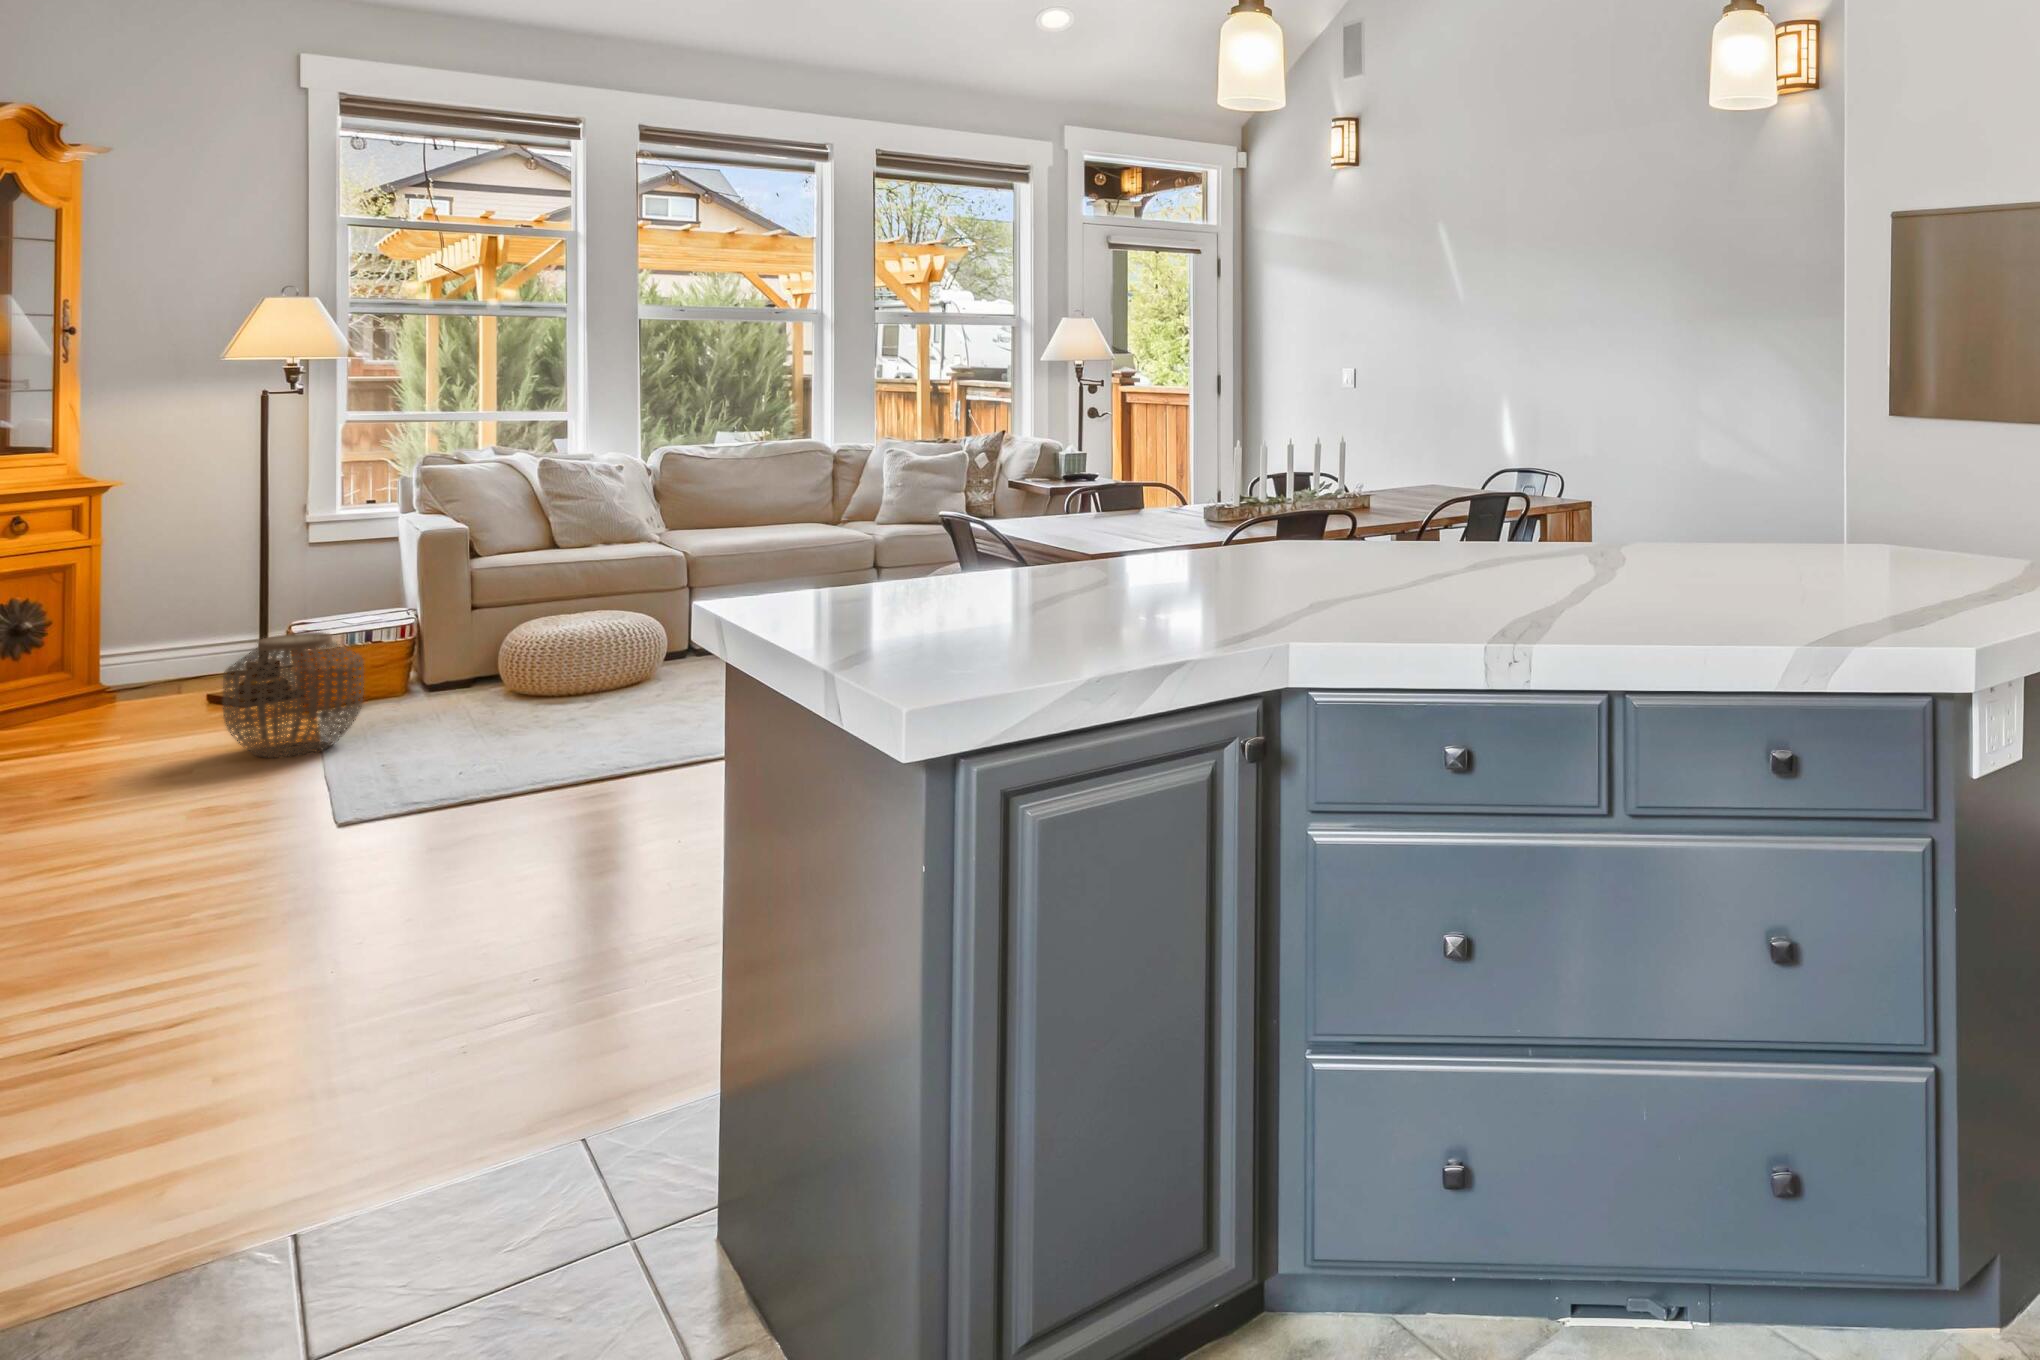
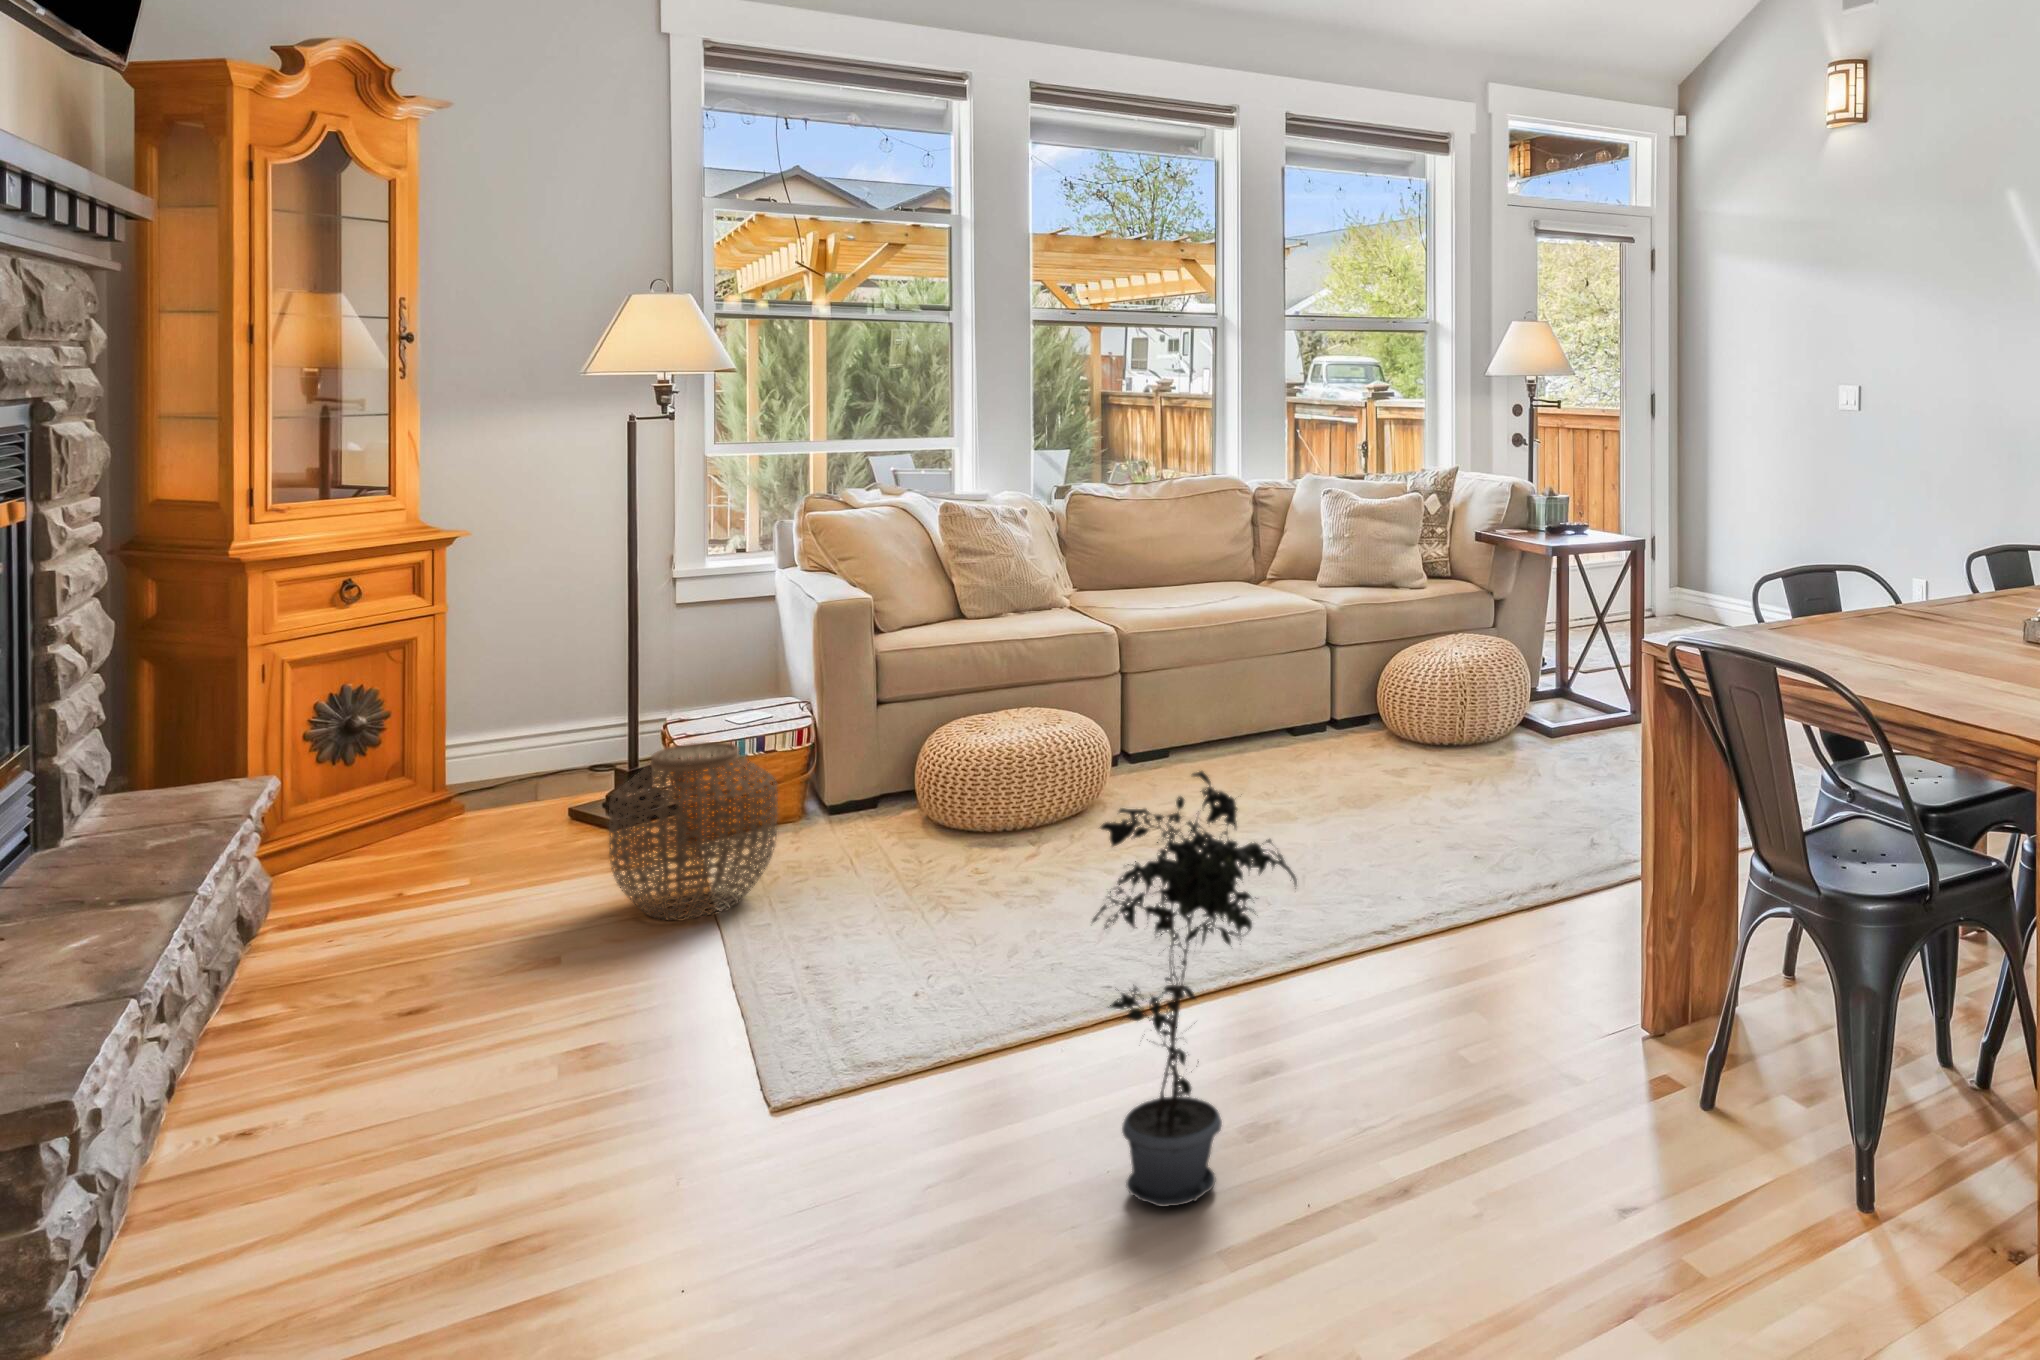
potted plant: none [502,620,633,880] -> present [1092,771,1297,1207]

